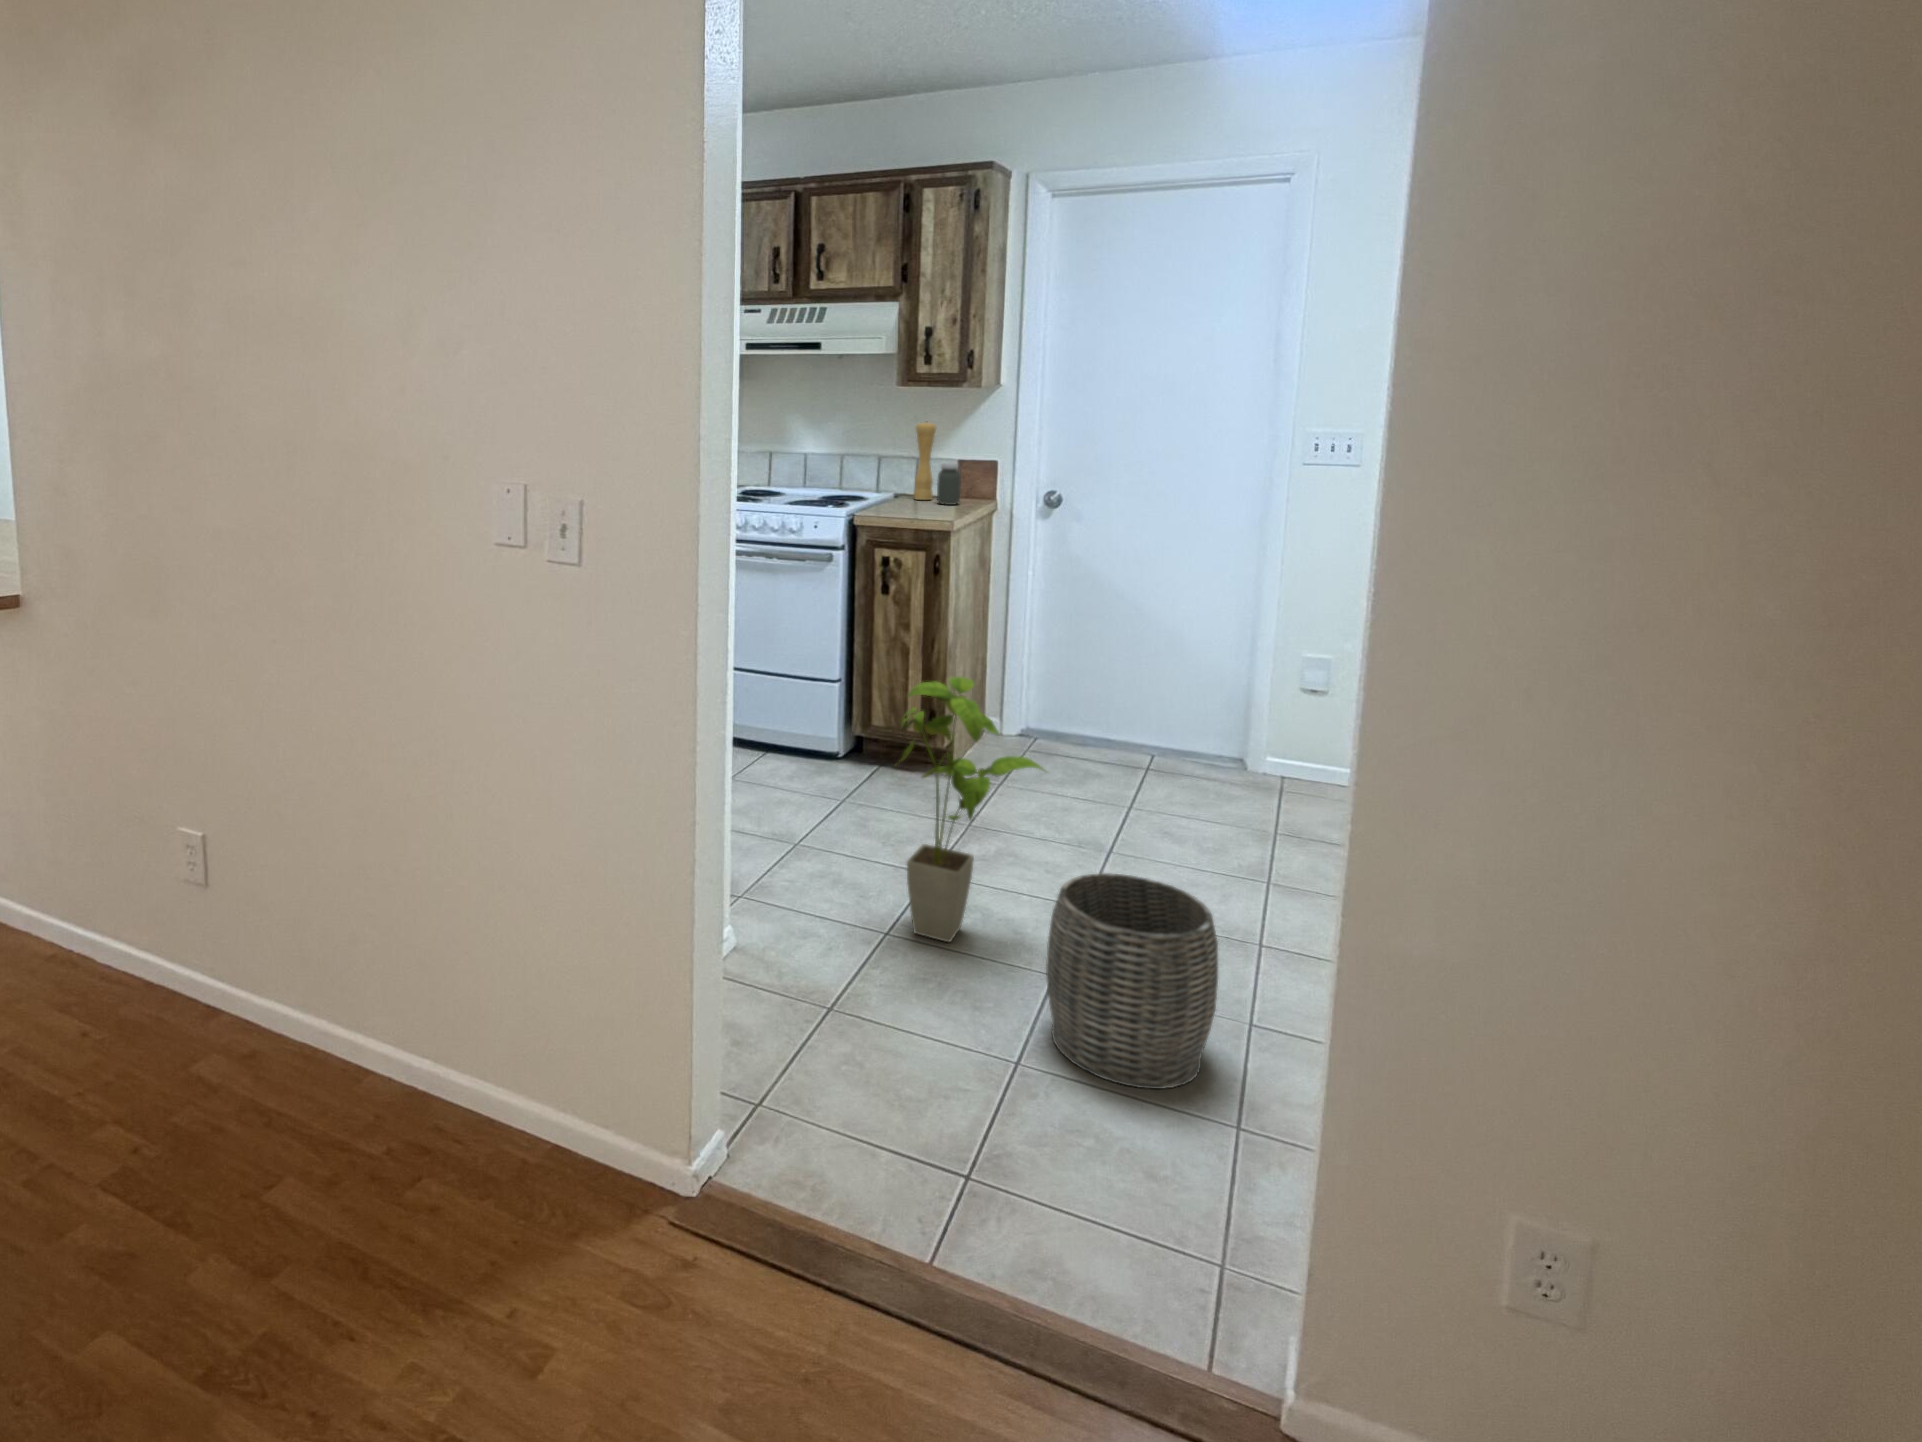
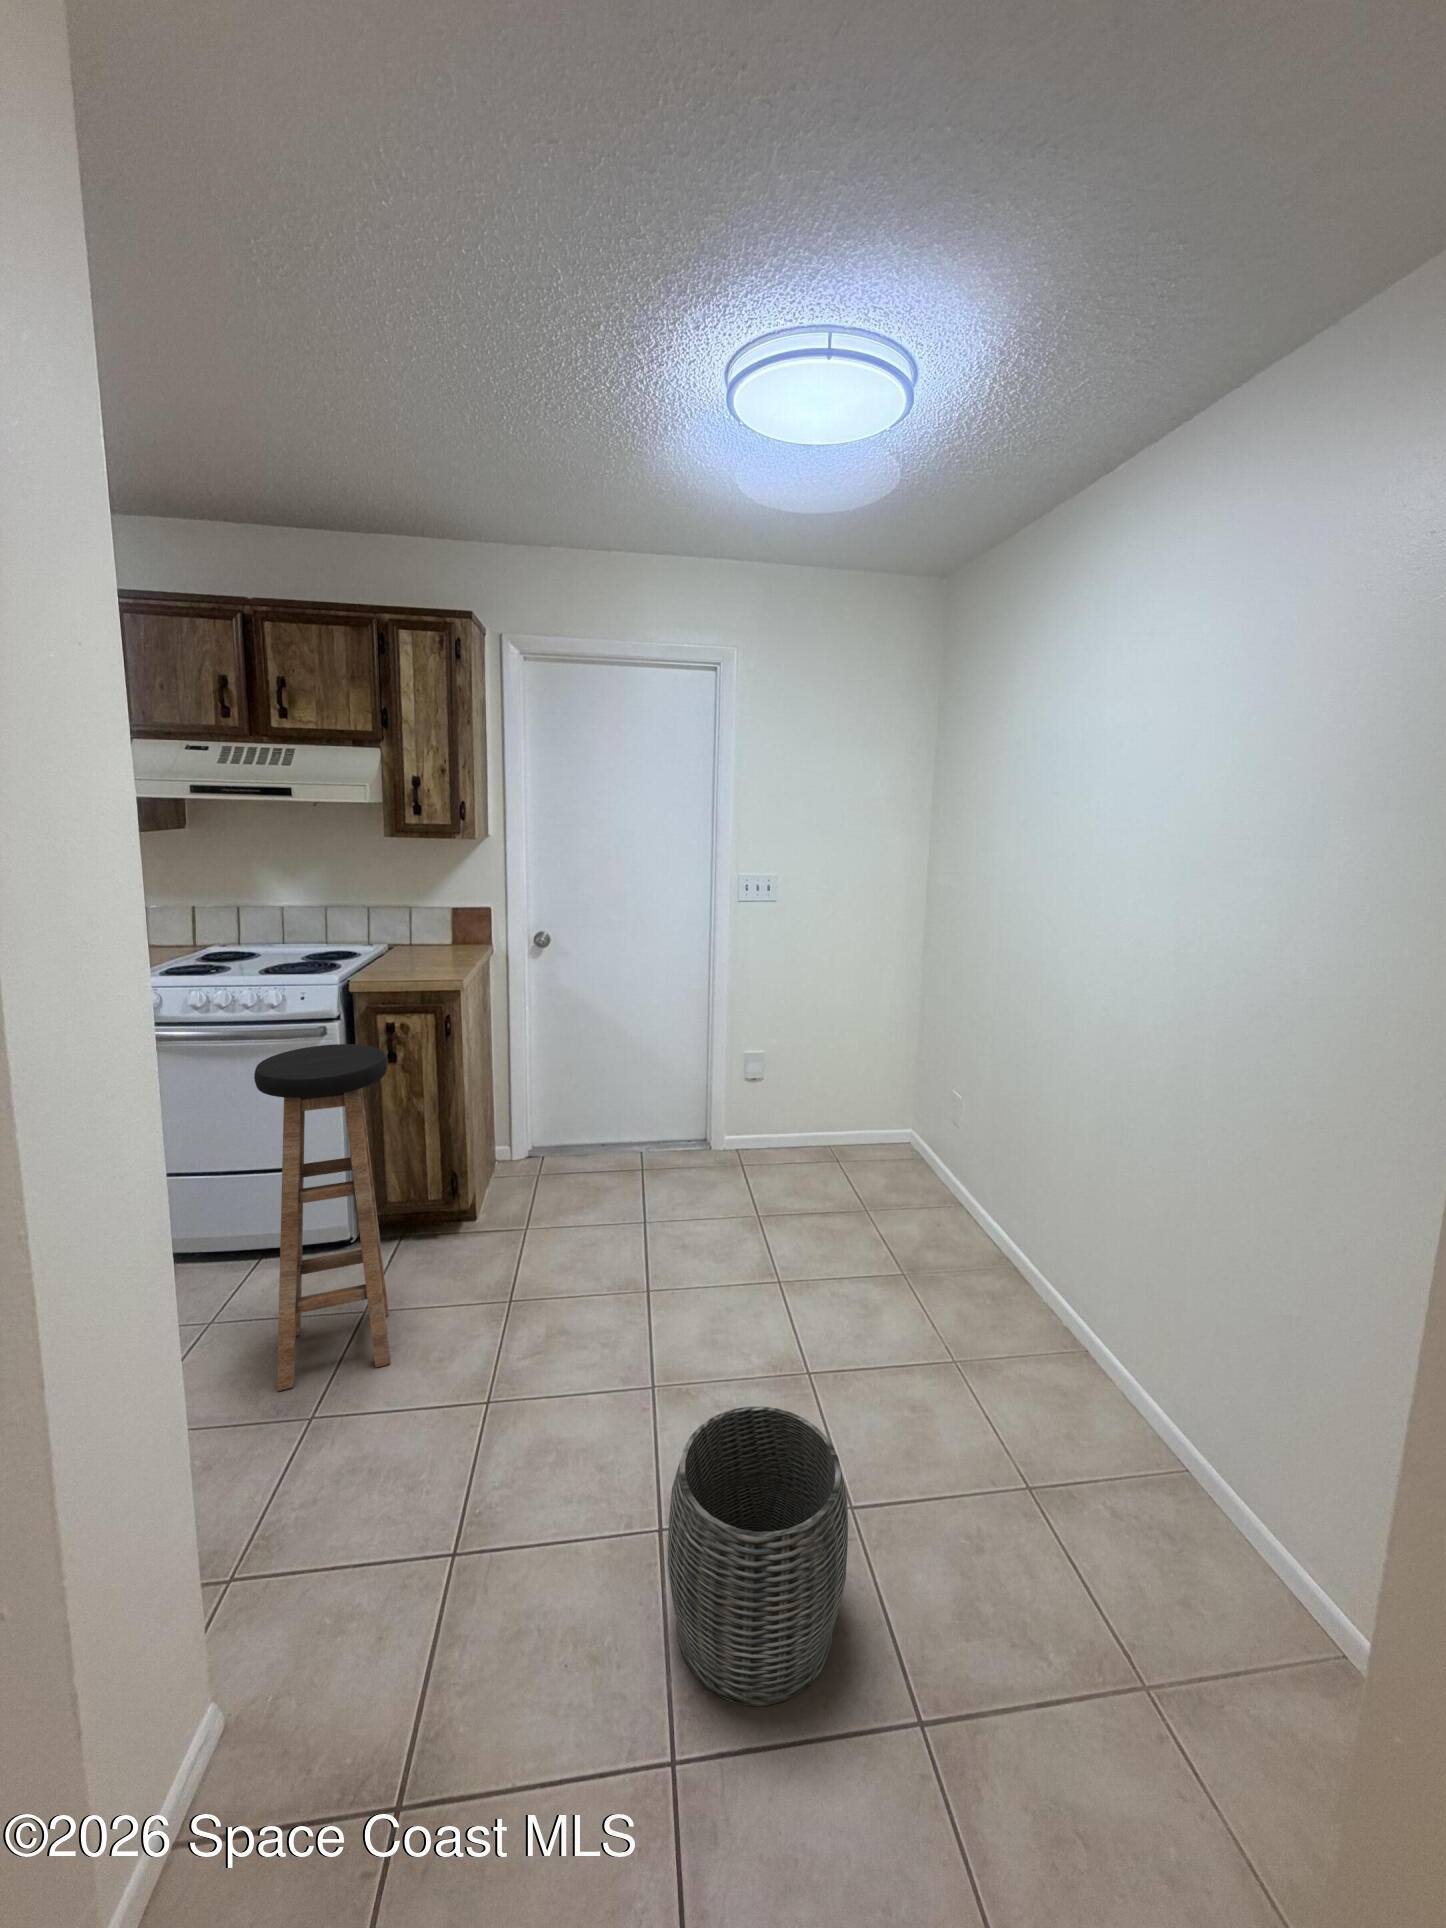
pepper mill: present [914,422,936,500] -> none [406,871,429,949]
jar: present [937,463,961,505] -> none [434,912,458,954]
bar stool: none [774,558,877,835] -> present [254,1044,390,1391]
house plant: present [901,677,1044,942] -> none [445,1212,623,1528]

